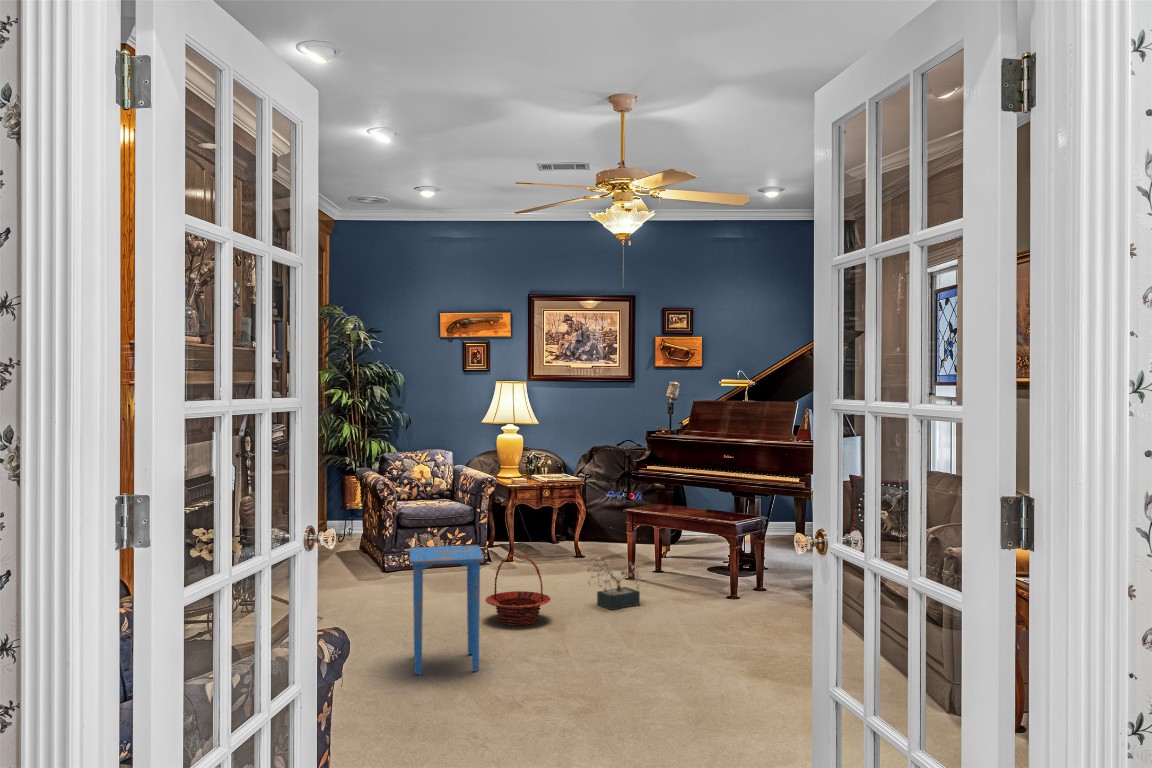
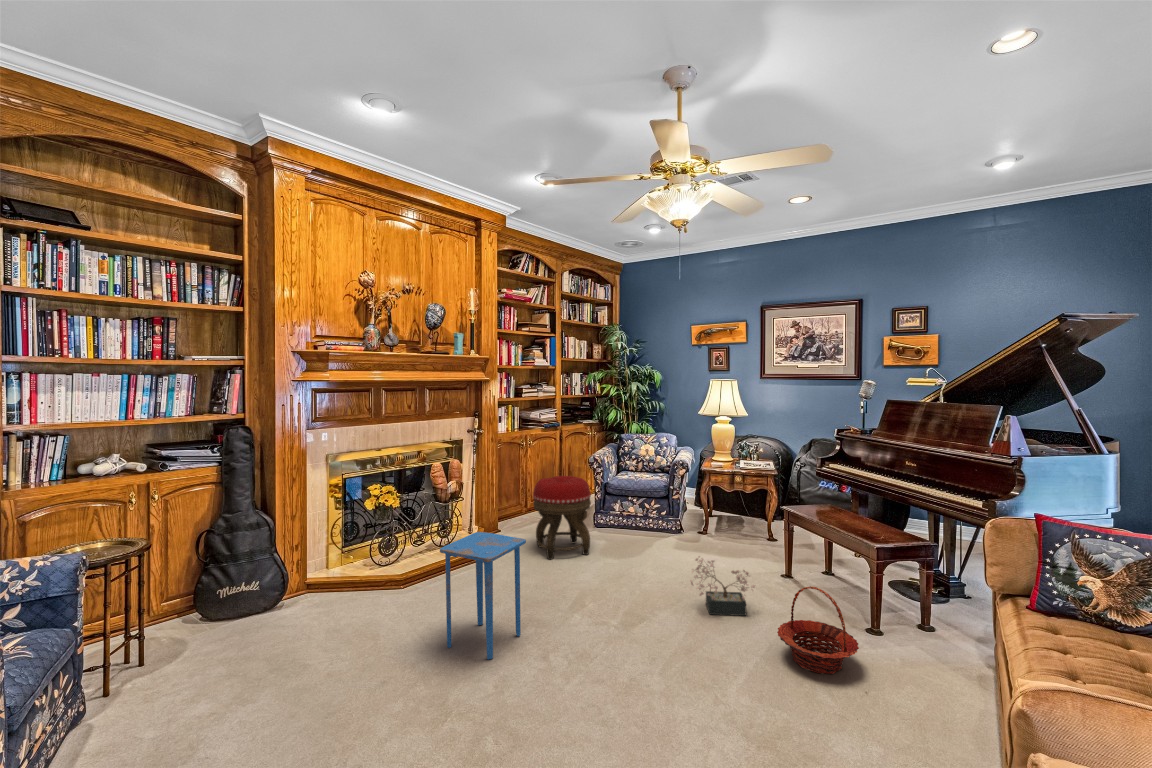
footstool: none [346,501,424,605] -> present [533,476,591,560]
basket: present [485,554,551,625] -> present [777,586,859,674]

